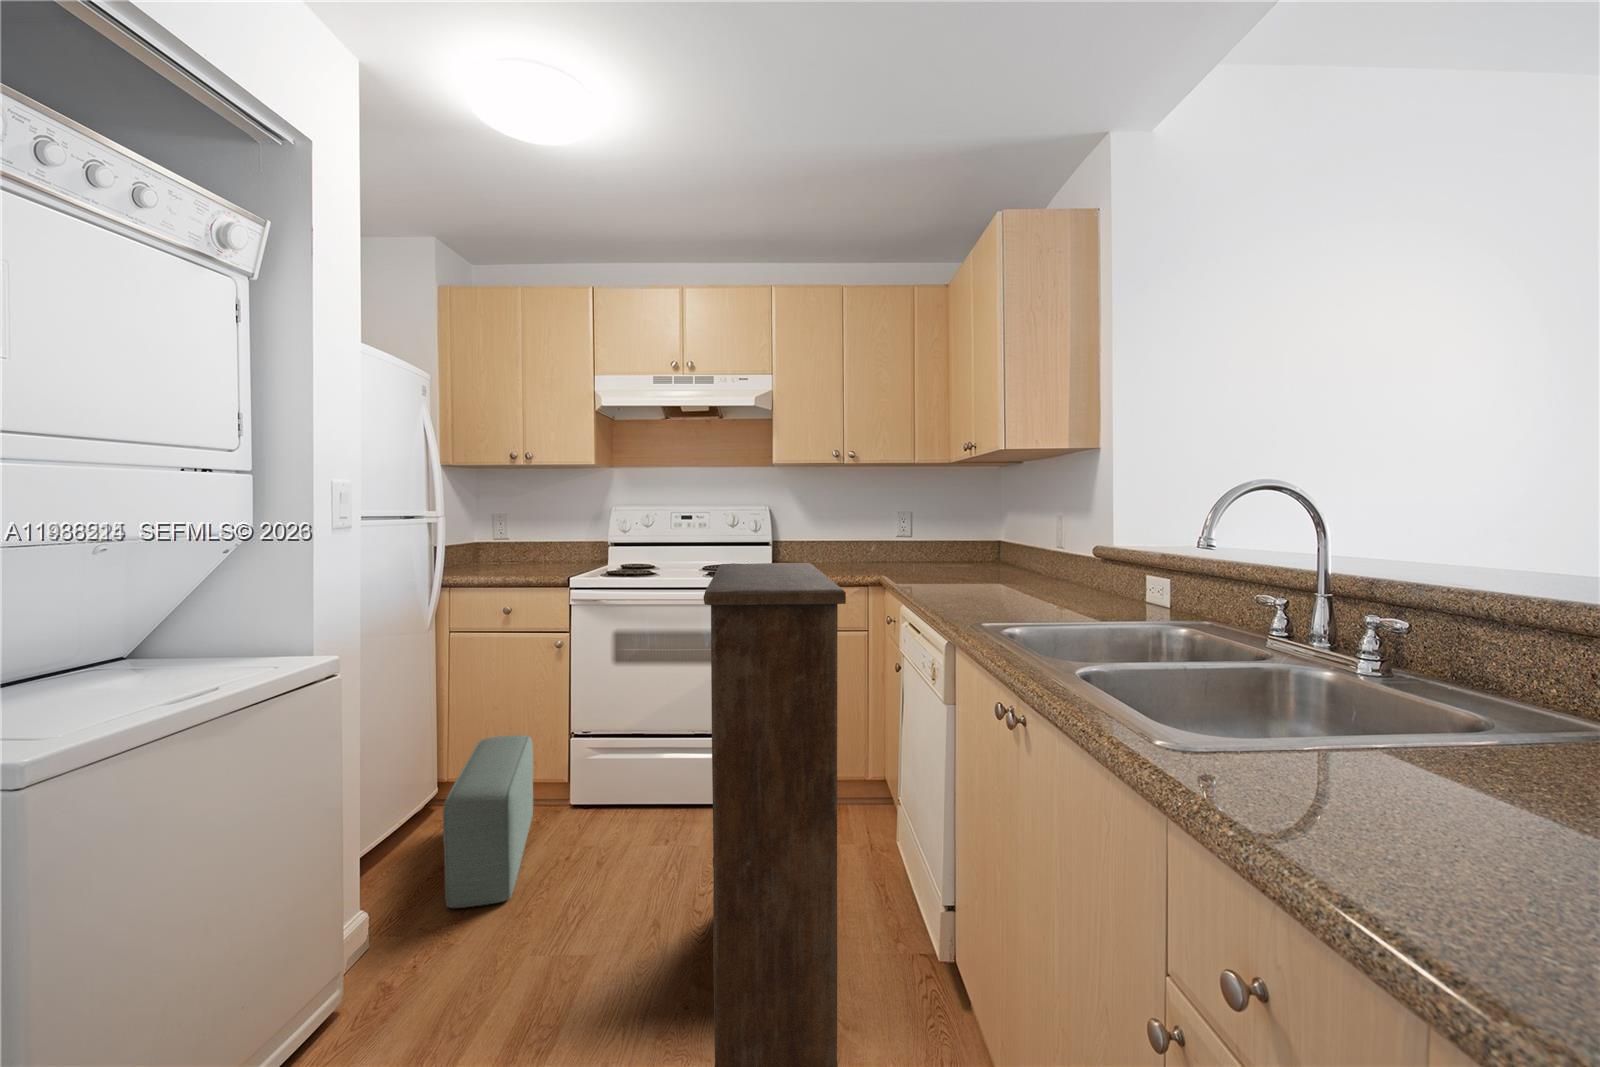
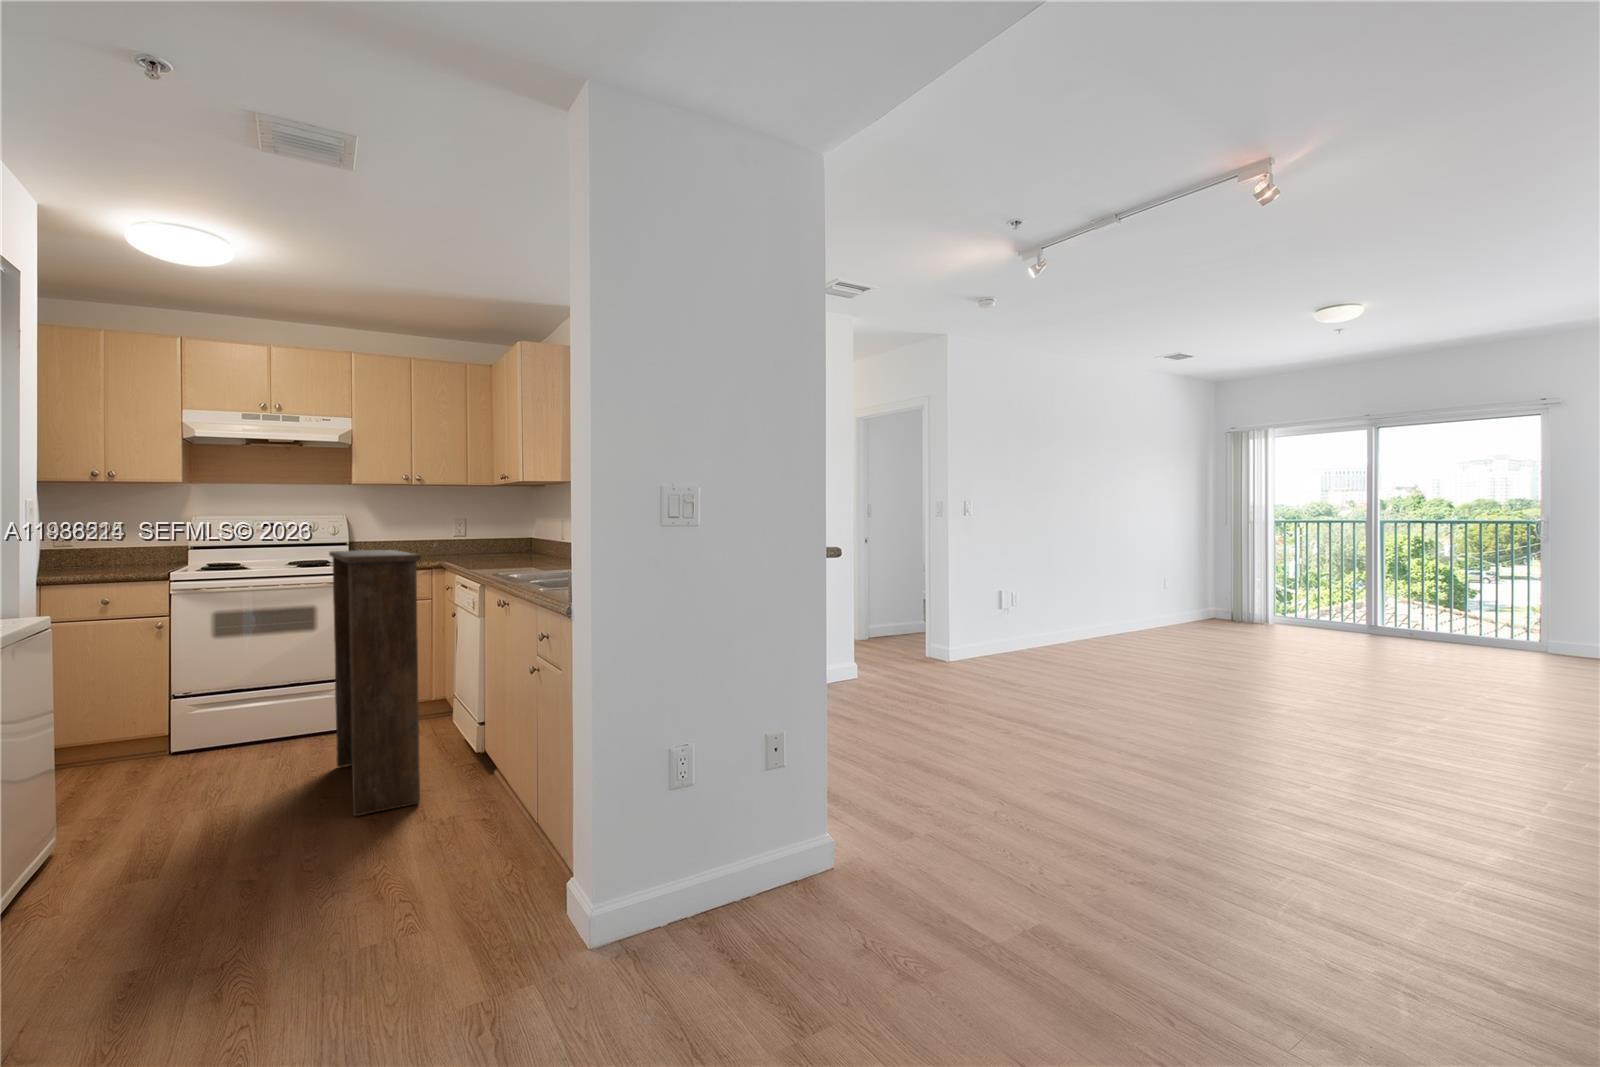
pouf: present [443,735,533,908] -> none [86,696,159,802]

